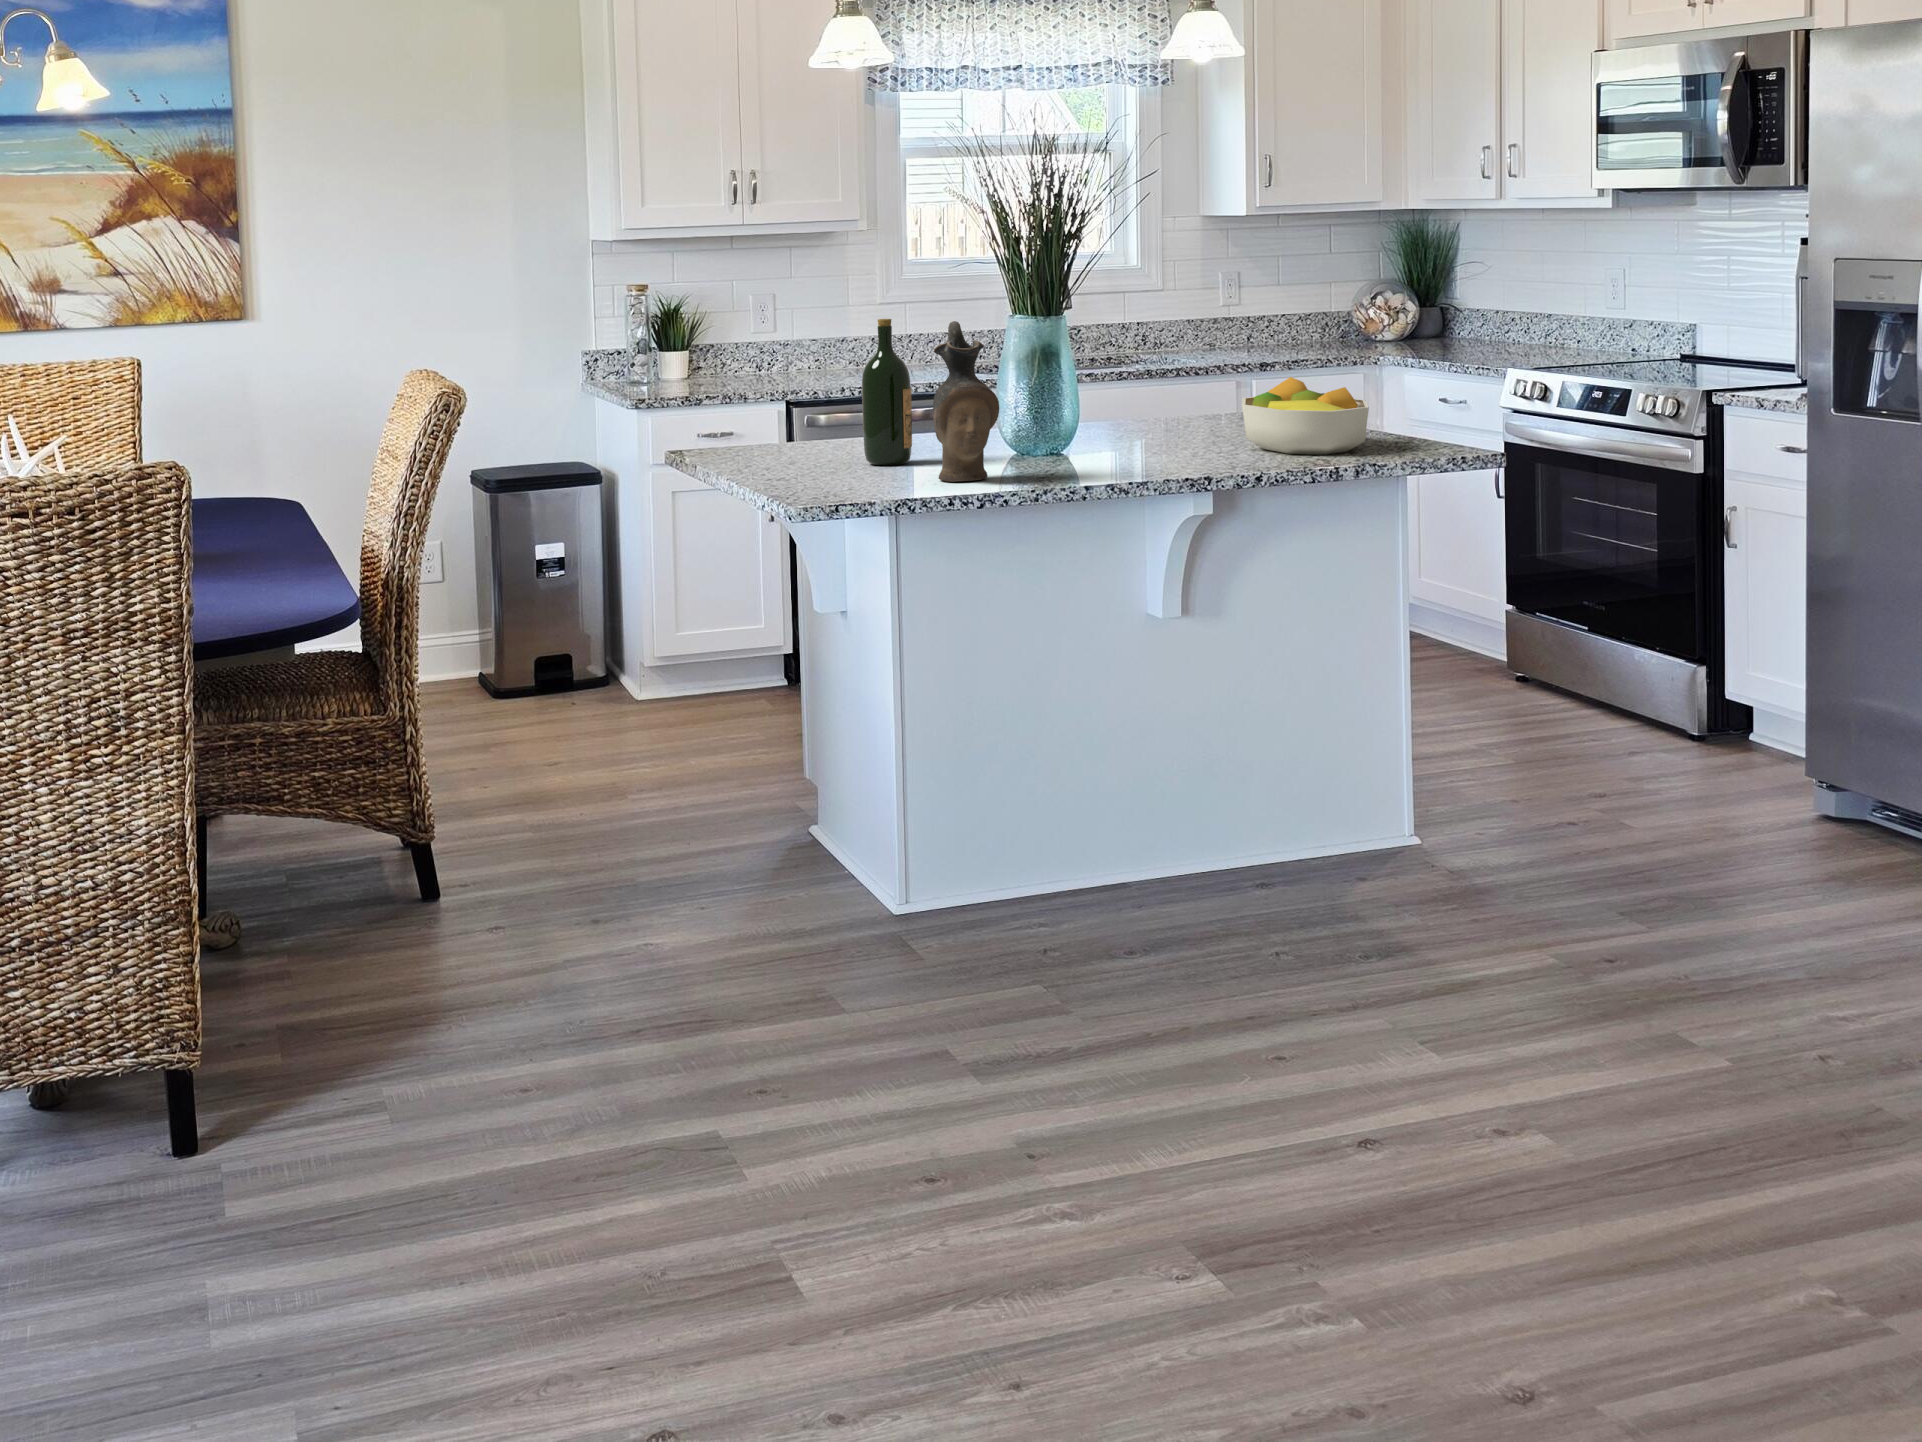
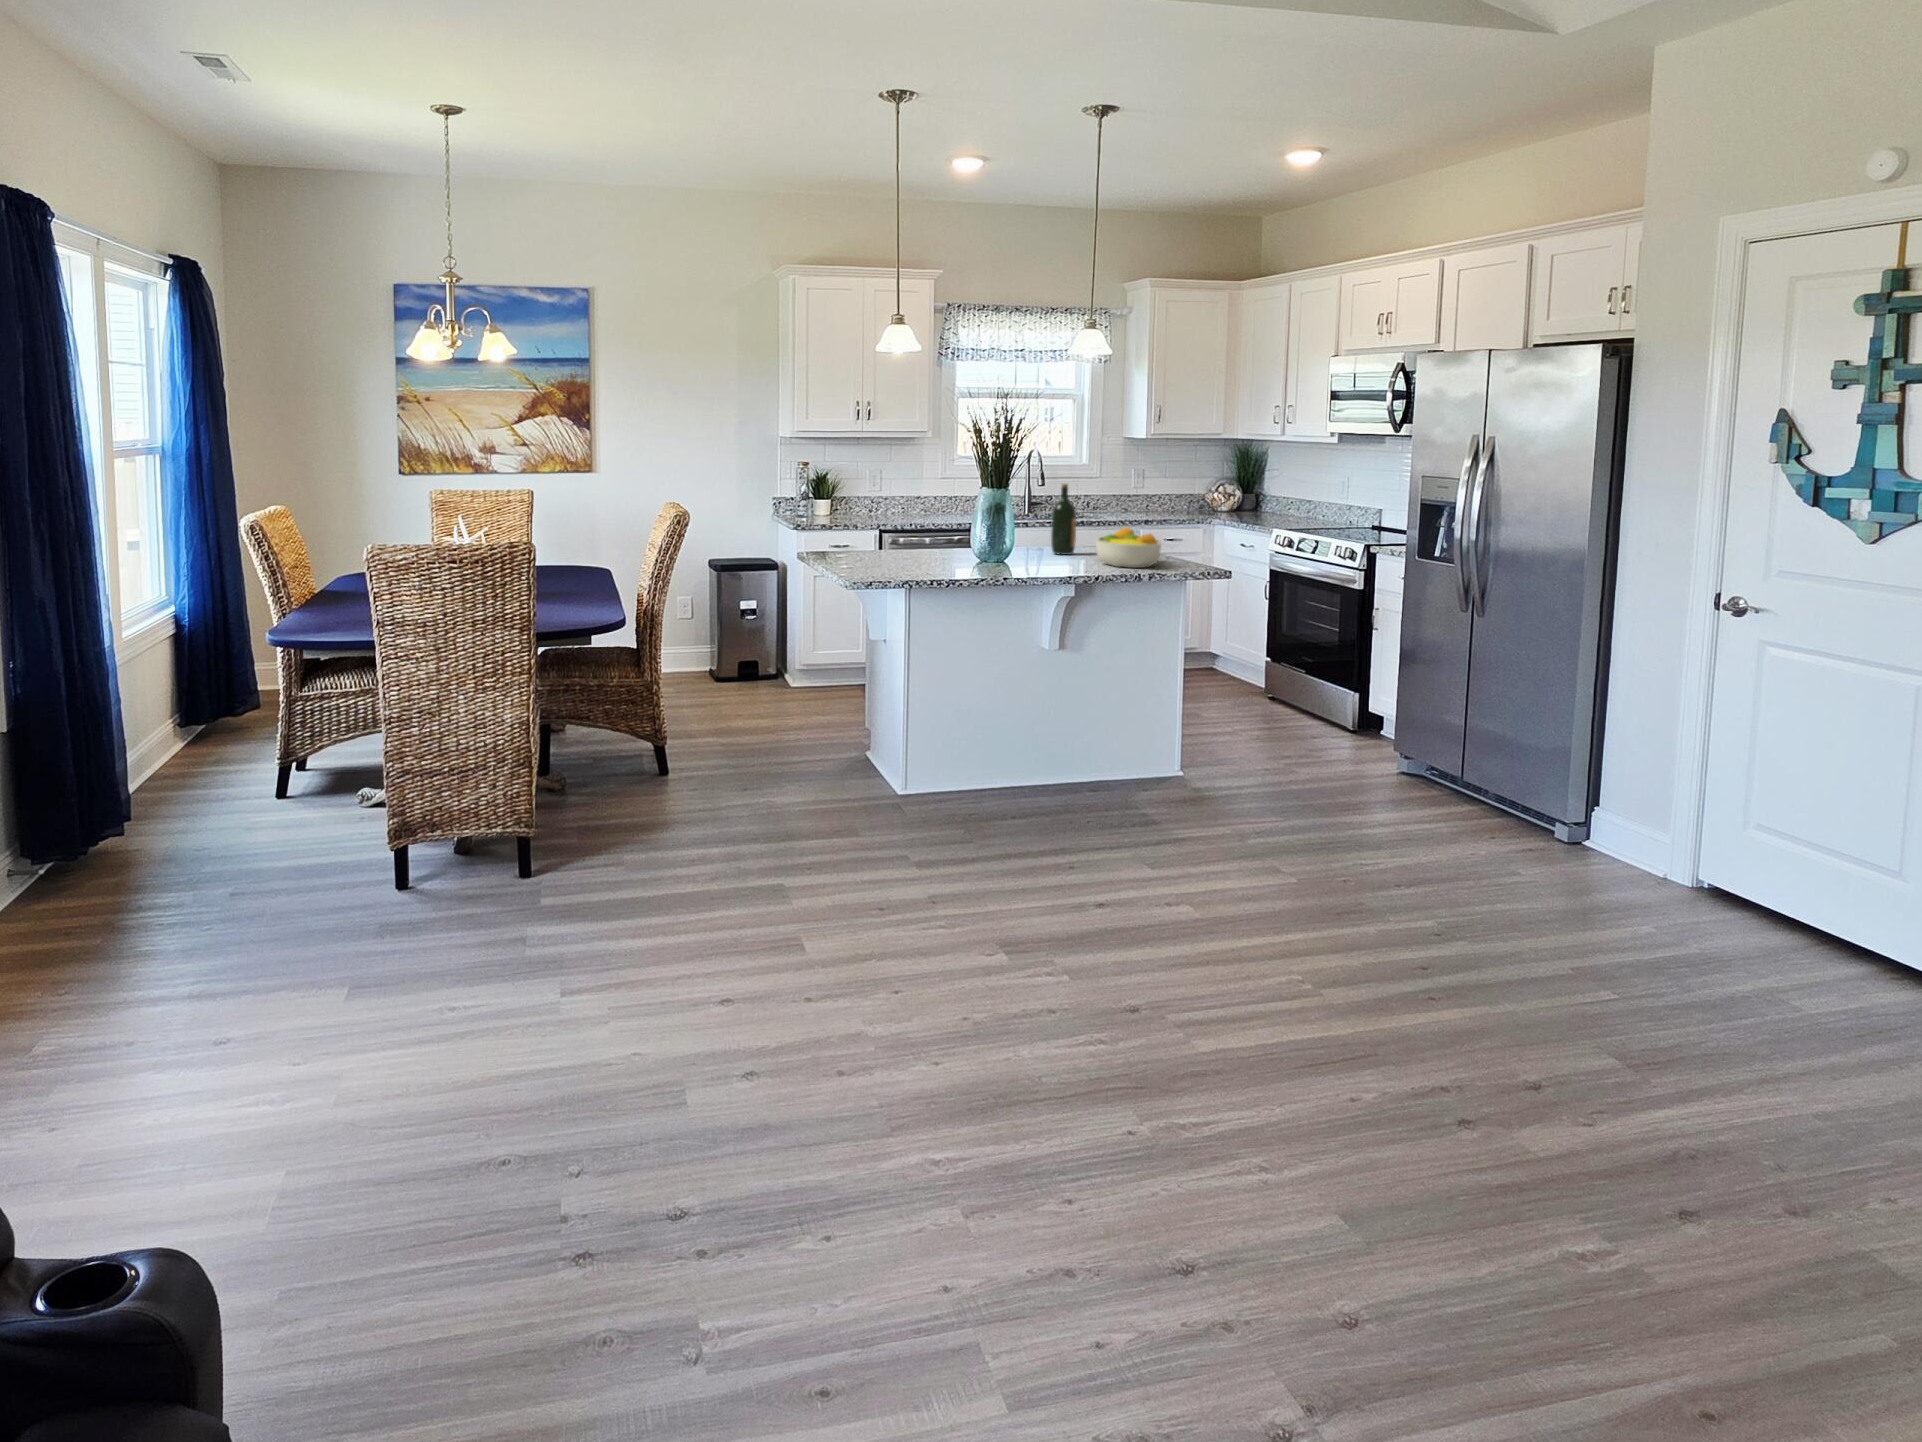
wine bottle: present [862,319,912,465] -> present [1051,484,1076,555]
ceramic pitcher: present [933,321,999,481] -> none [926,489,960,572]

